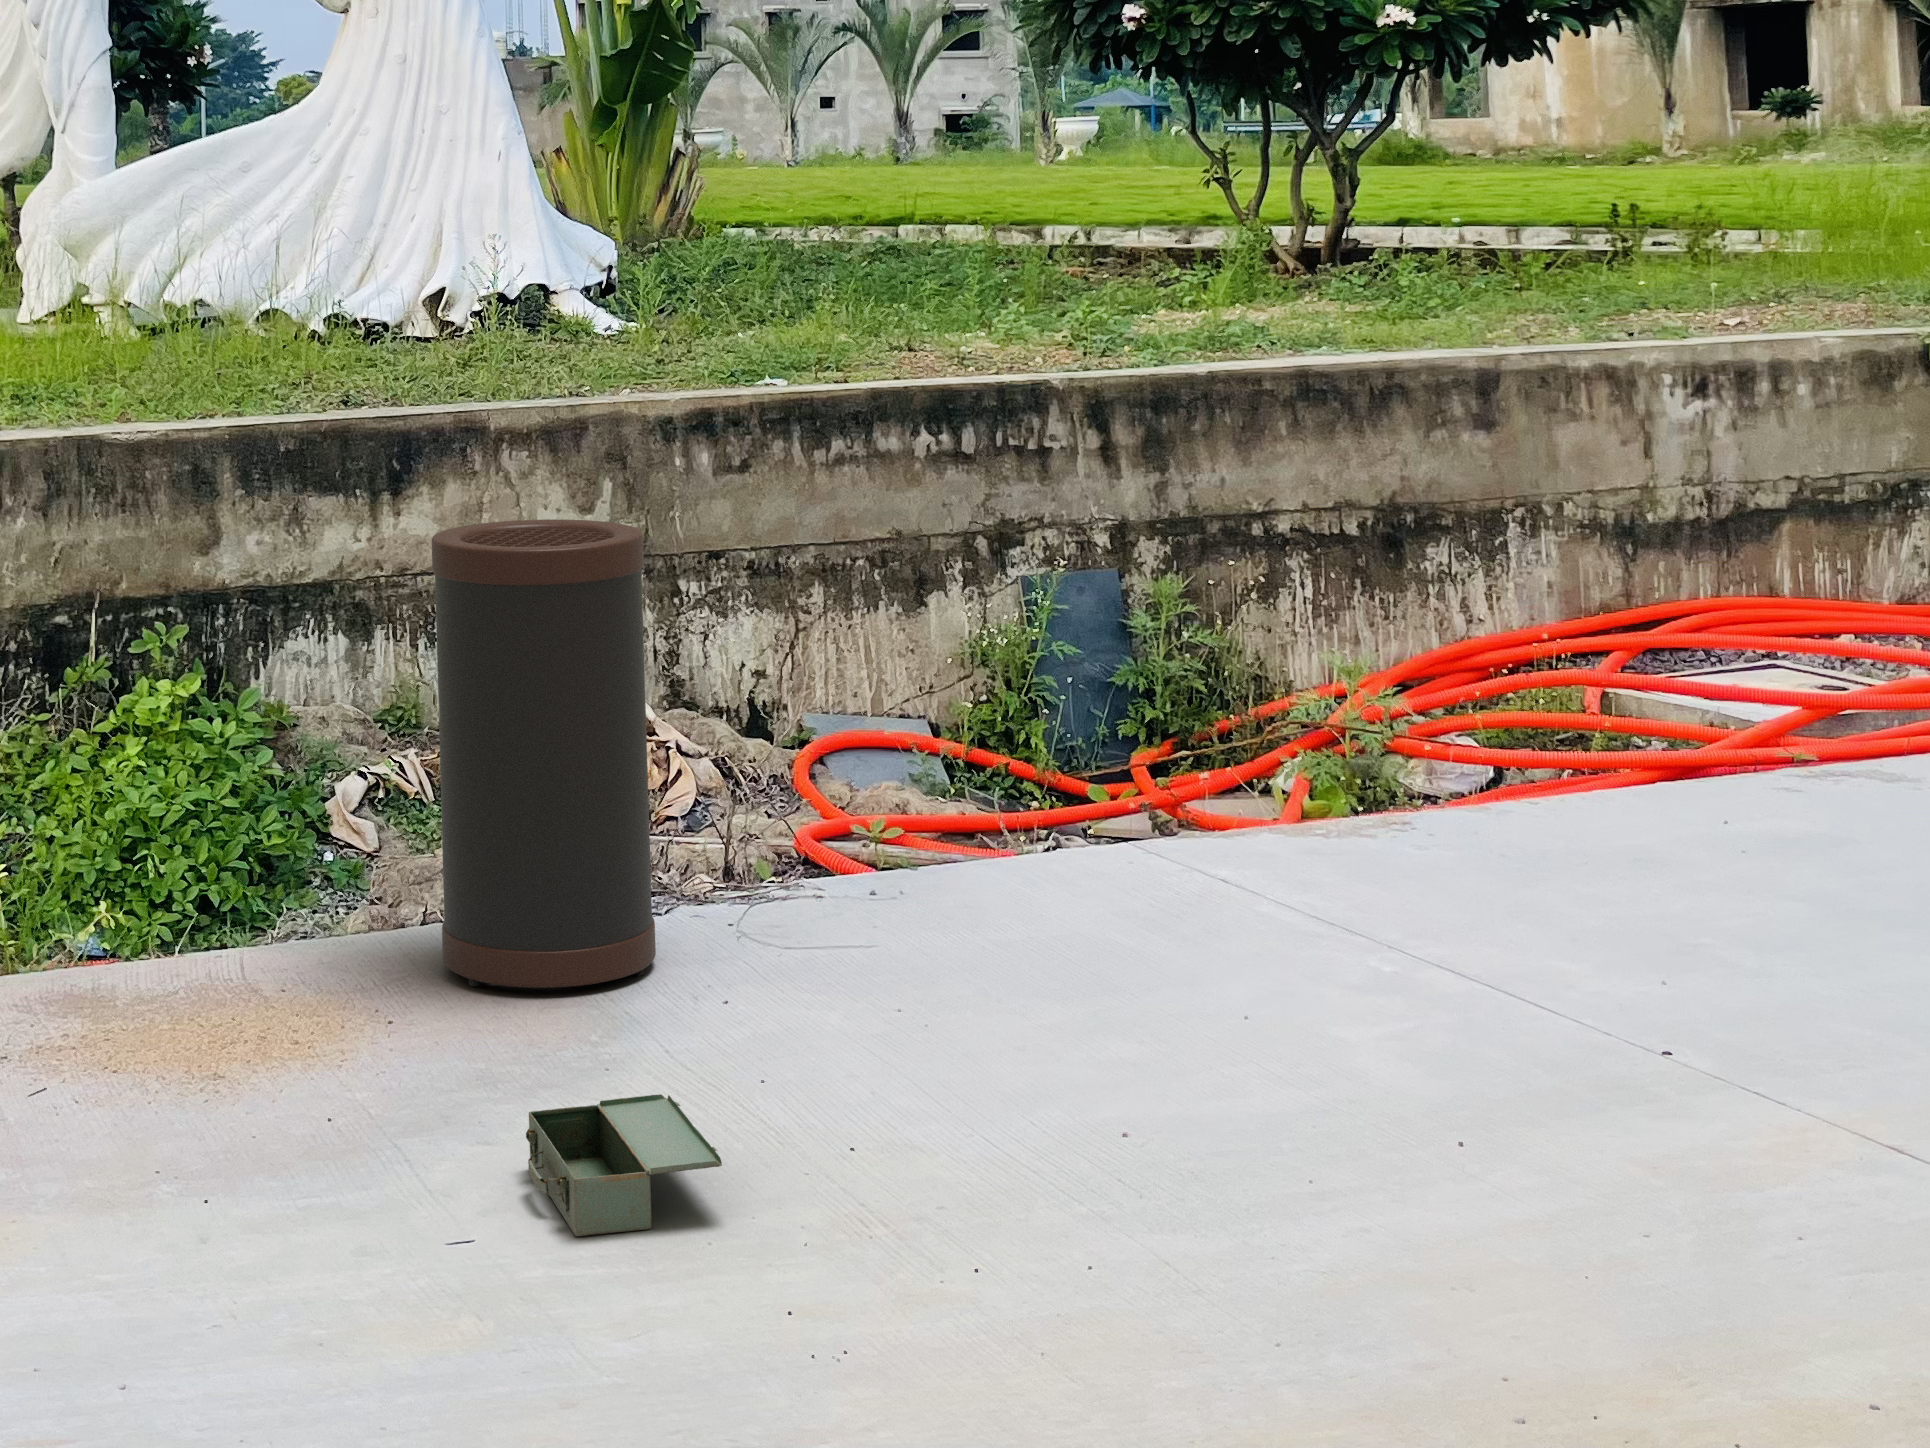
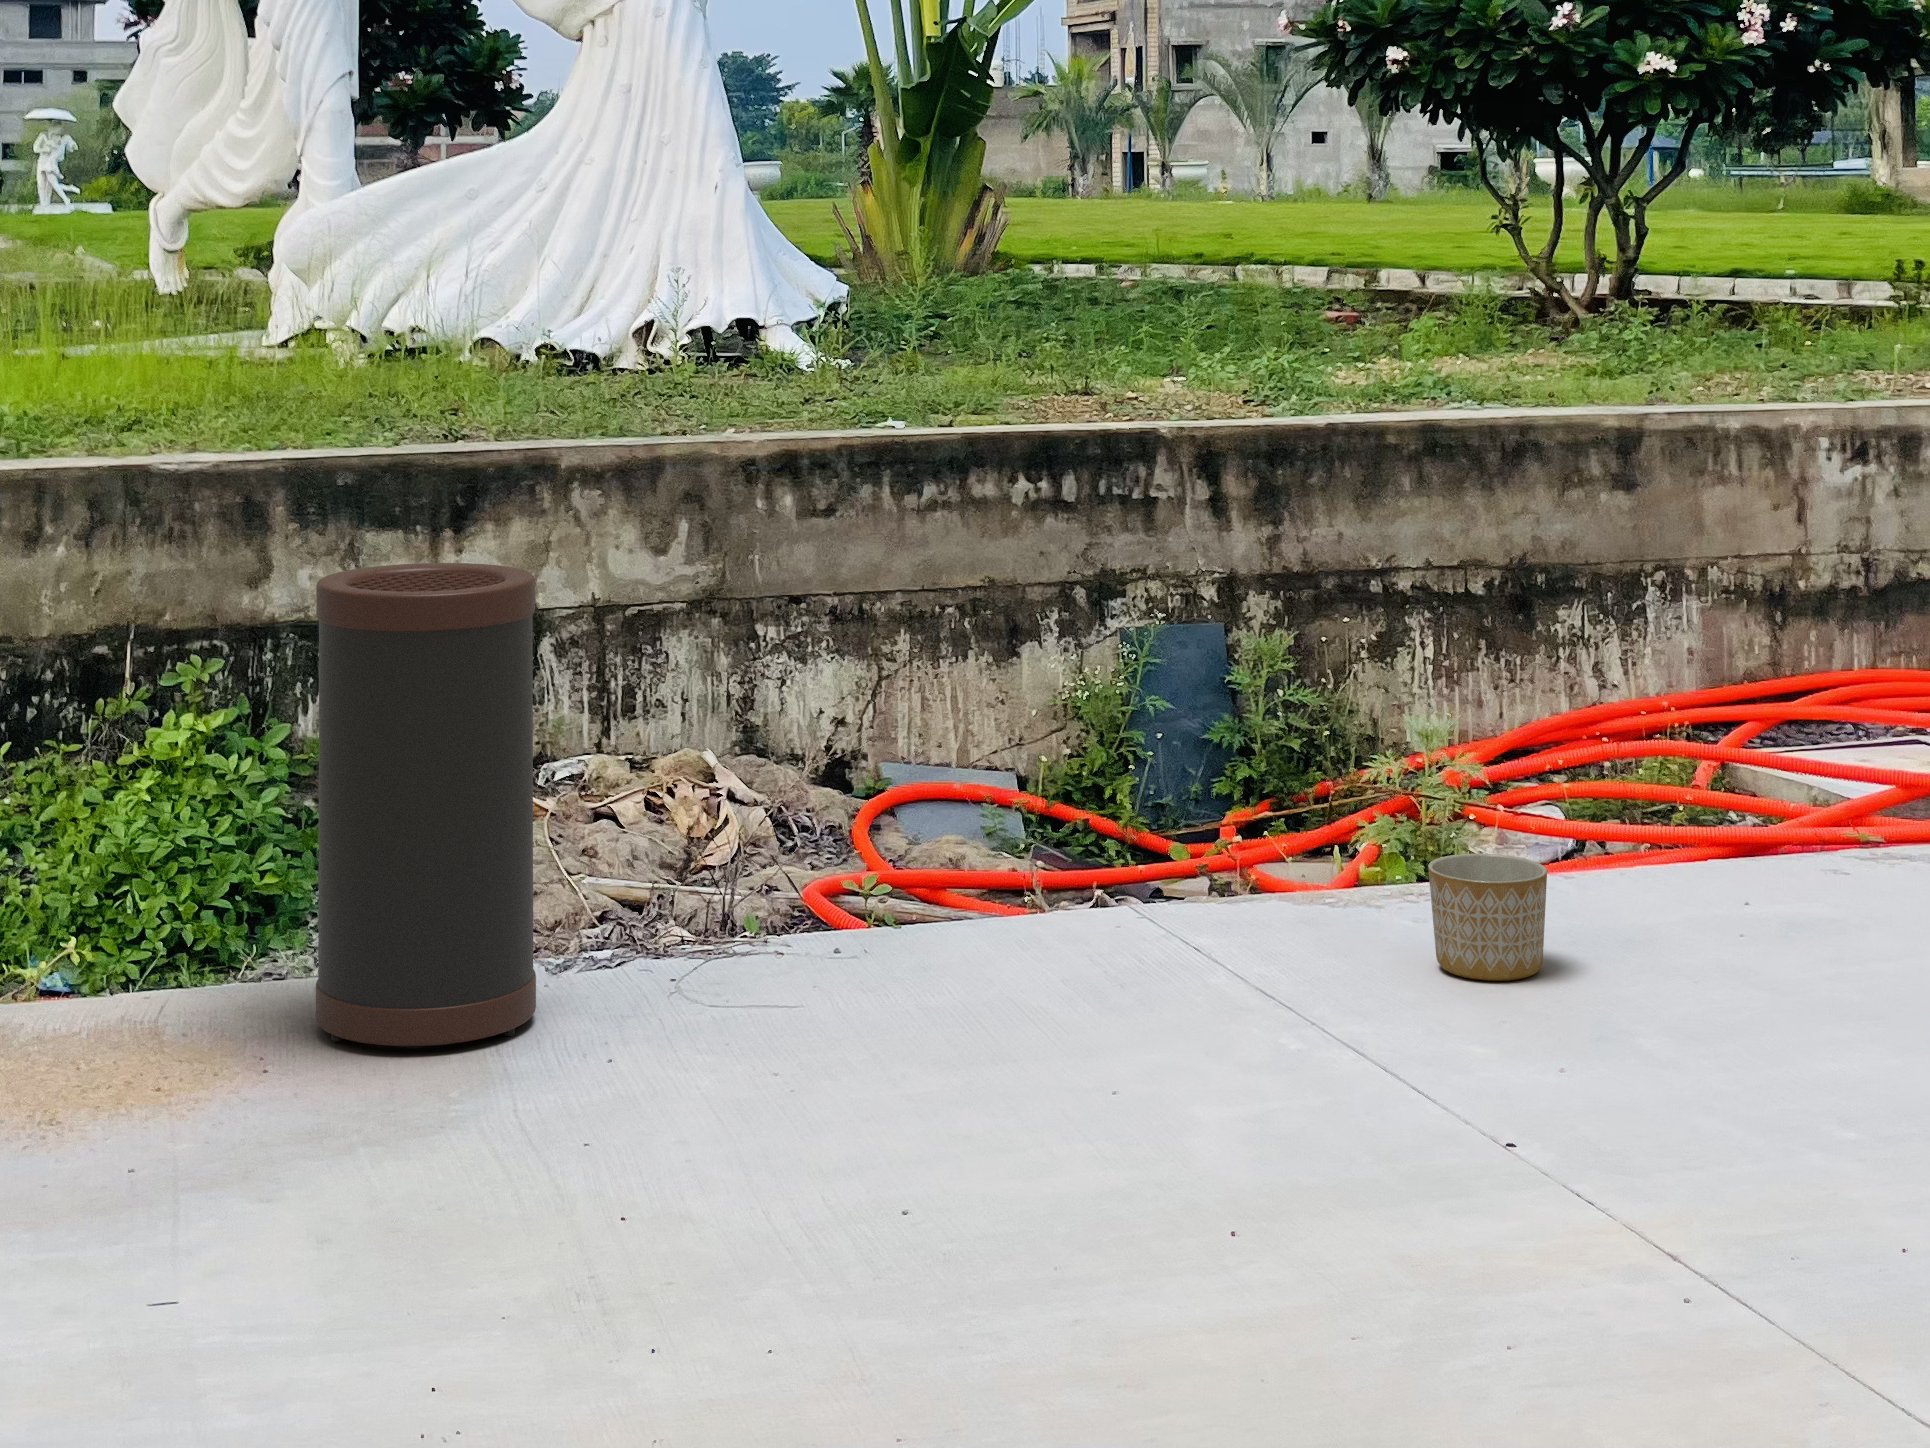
planter: none [1475,772,1593,891] -> present [1428,854,1547,981]
toolbox: present [526,1094,722,1236] -> none [219,1167,399,1314]

